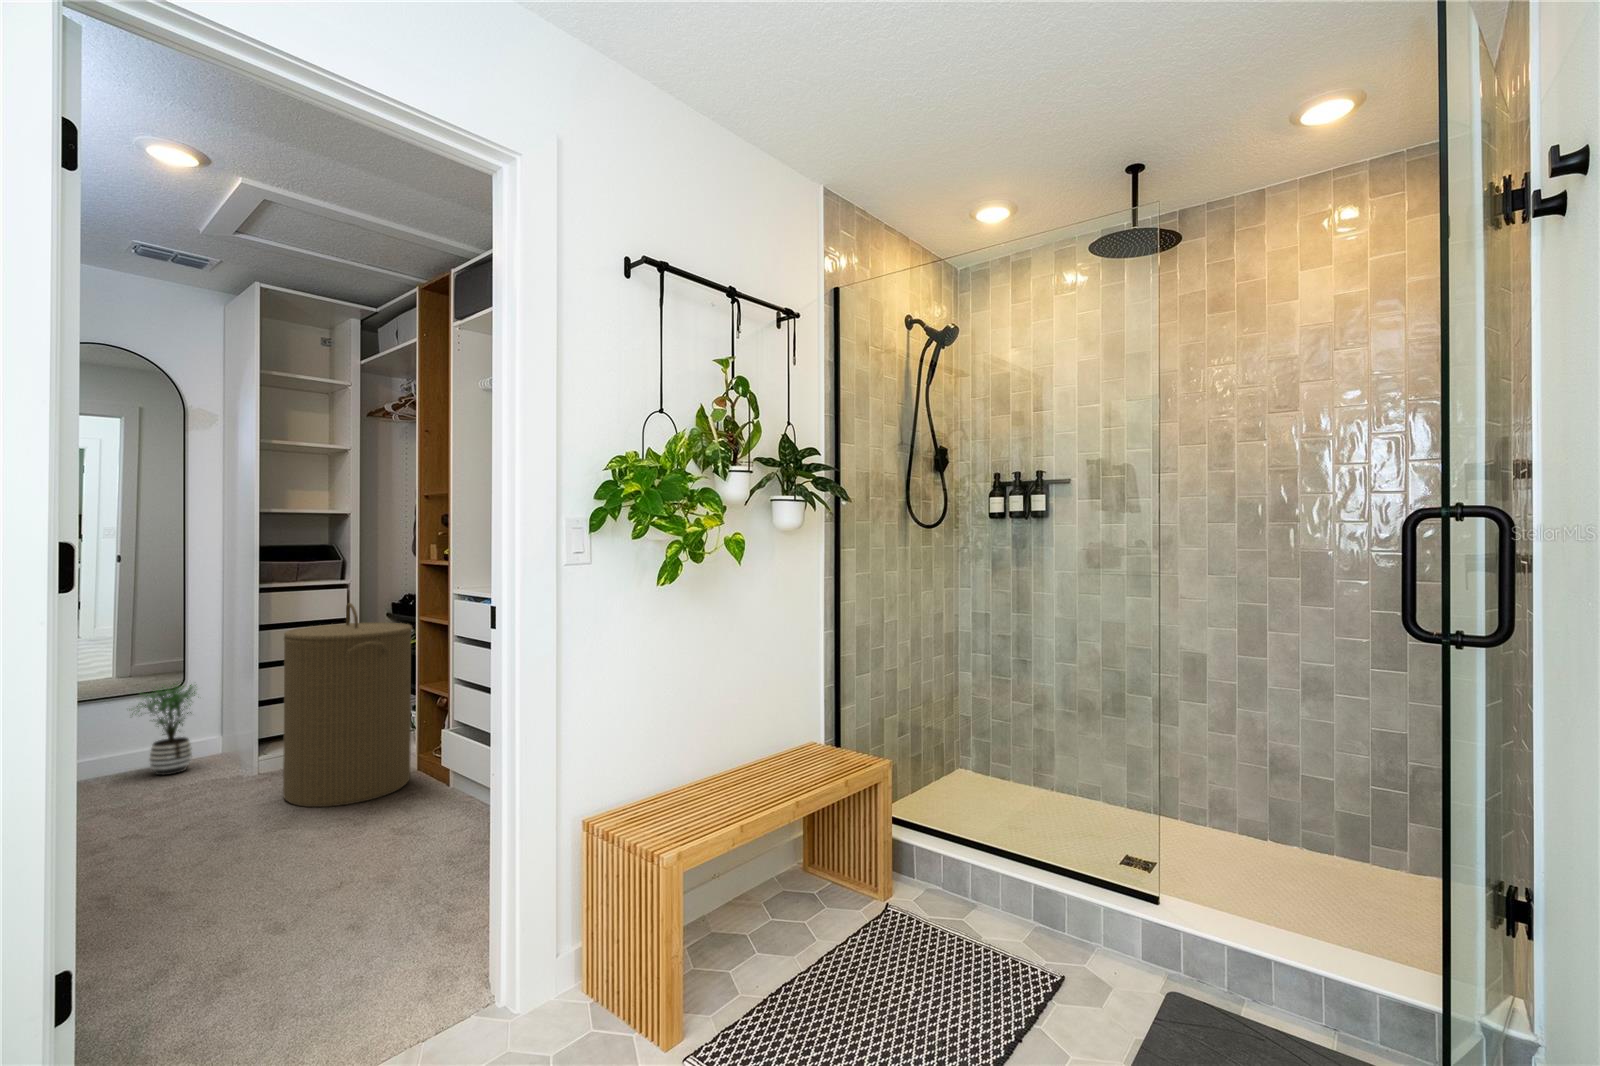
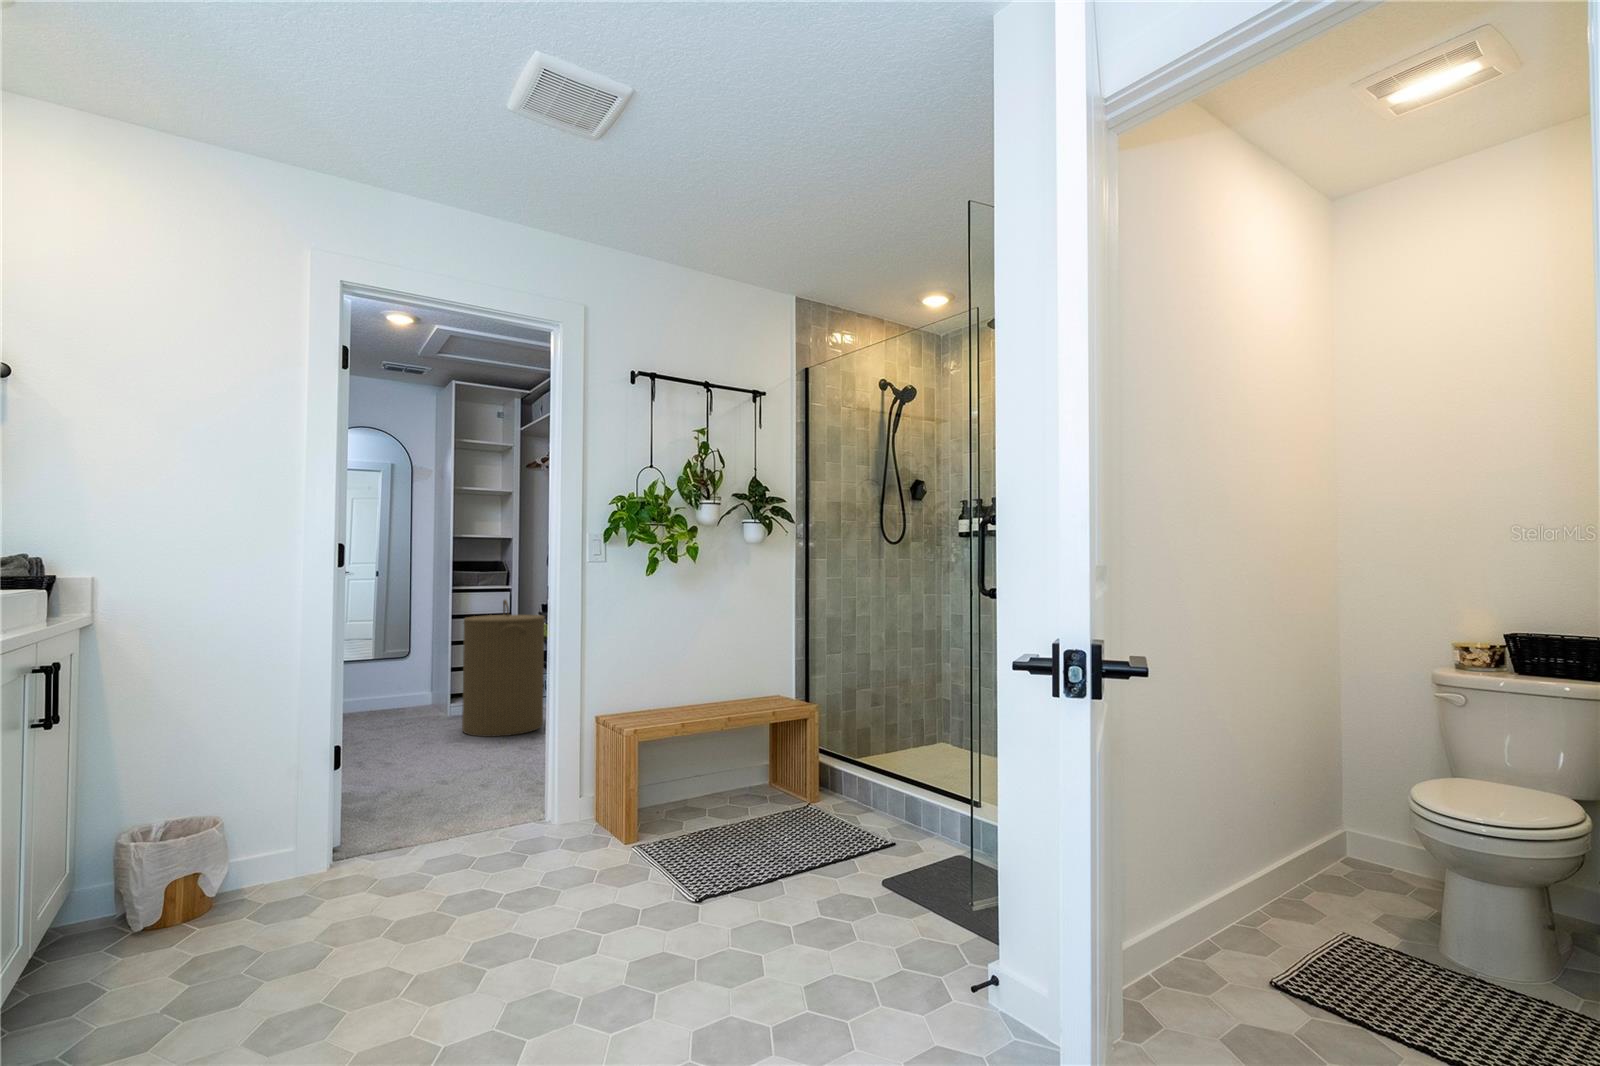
potted plant: present [129,684,199,775] -> none [374,653,423,716]

